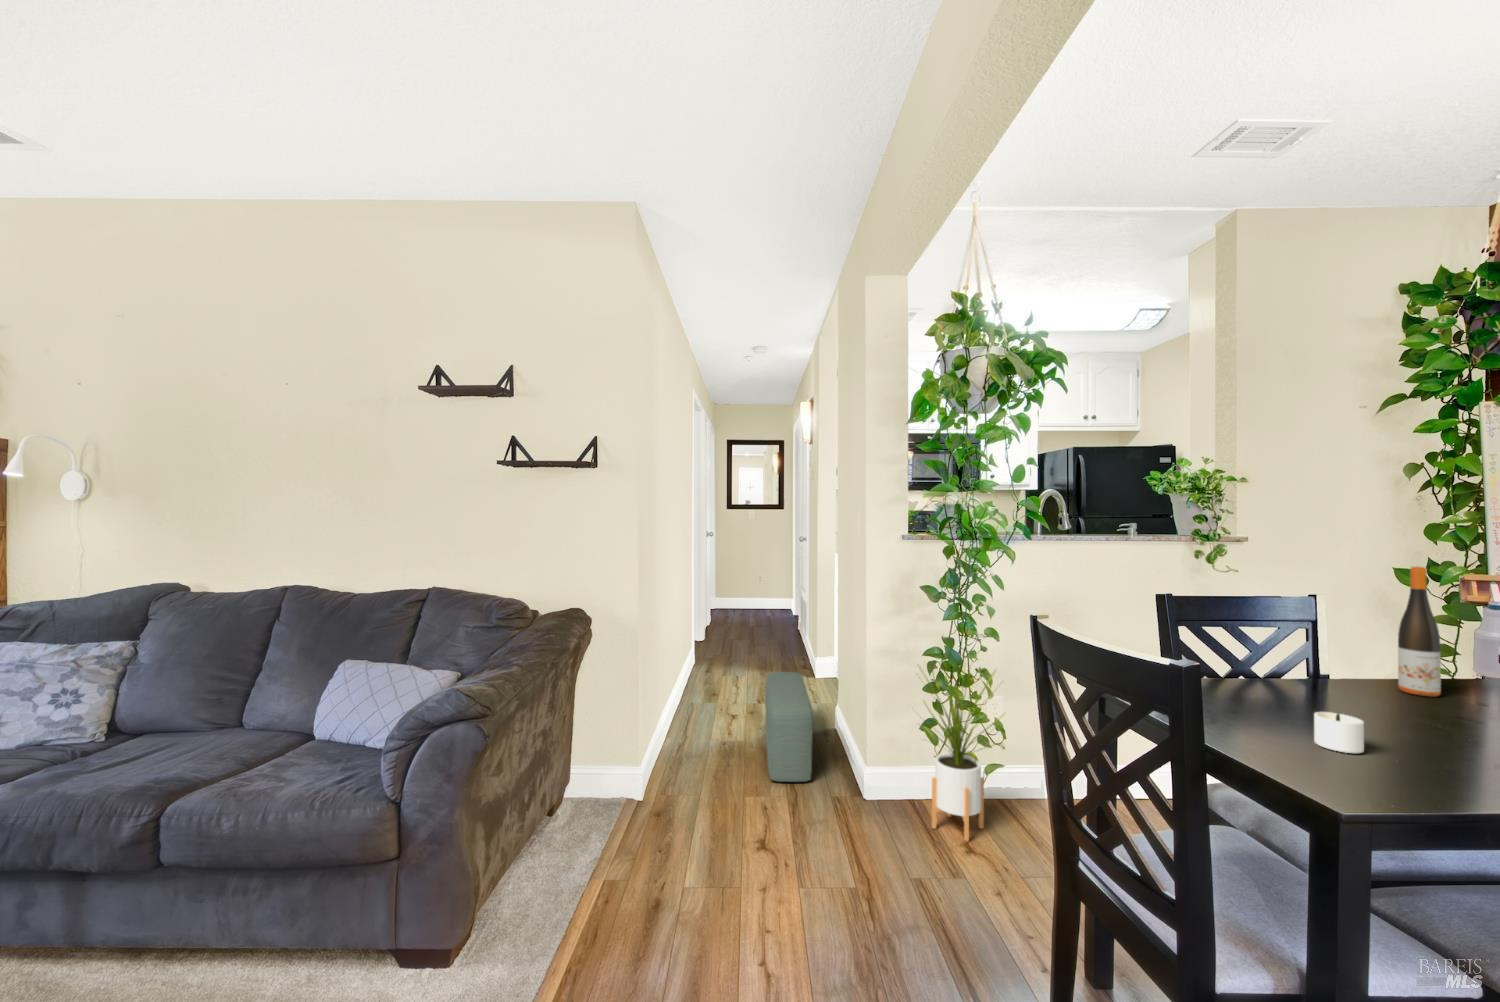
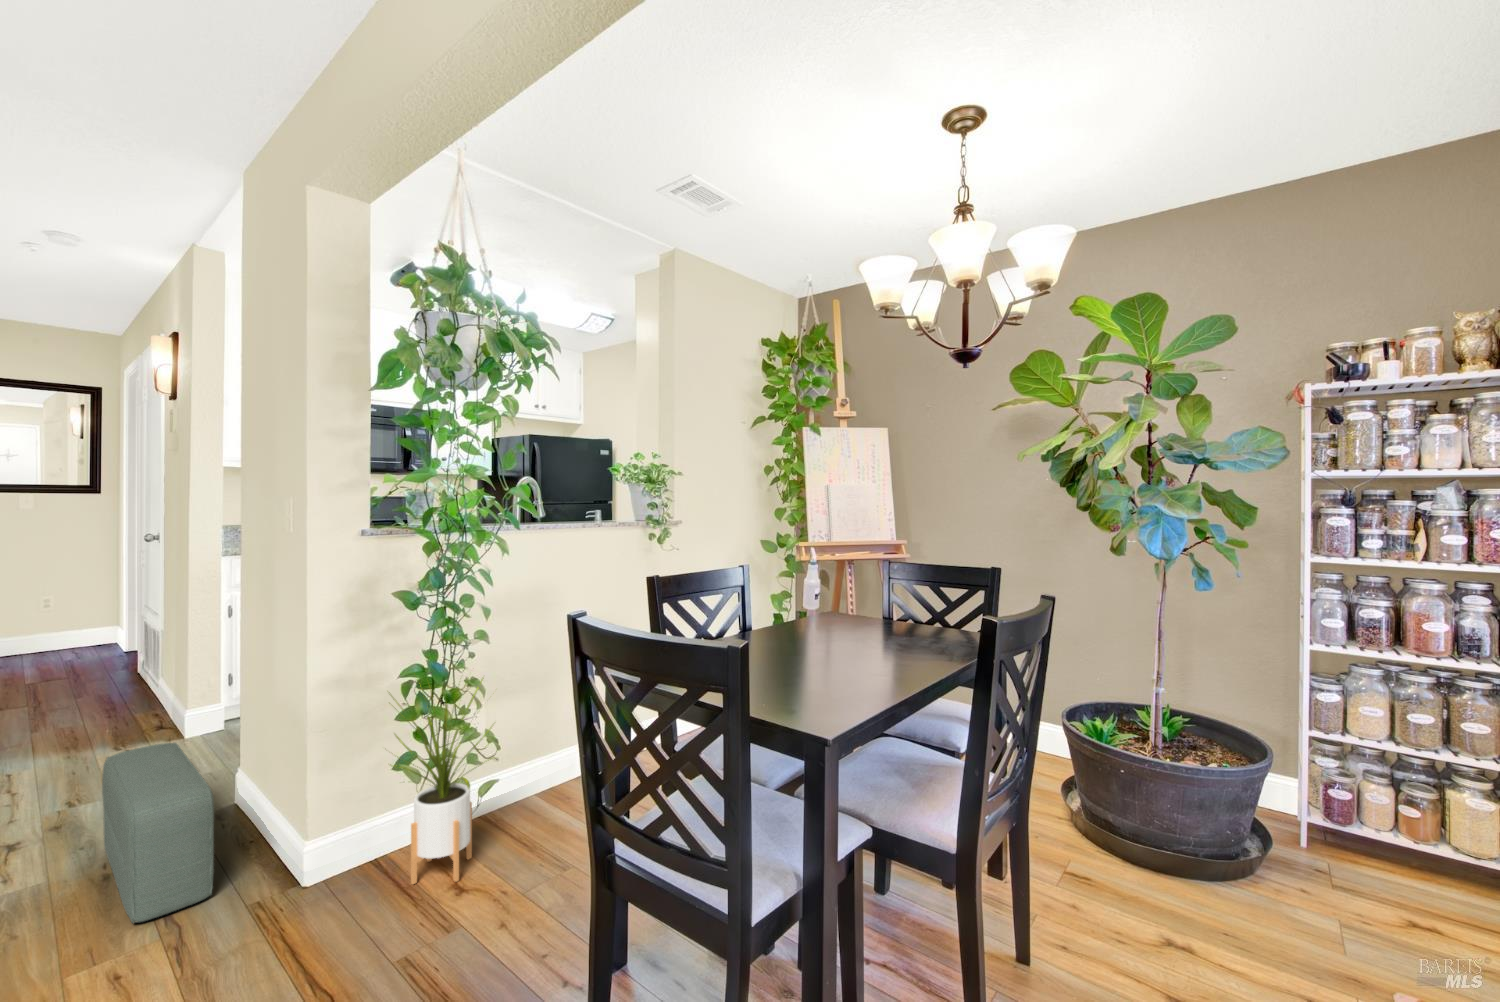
wine bottle: present [1398,567,1441,697] -> none [797,540,818,633]
candle: present [1314,712,1364,753] -> none [785,660,828,690]

